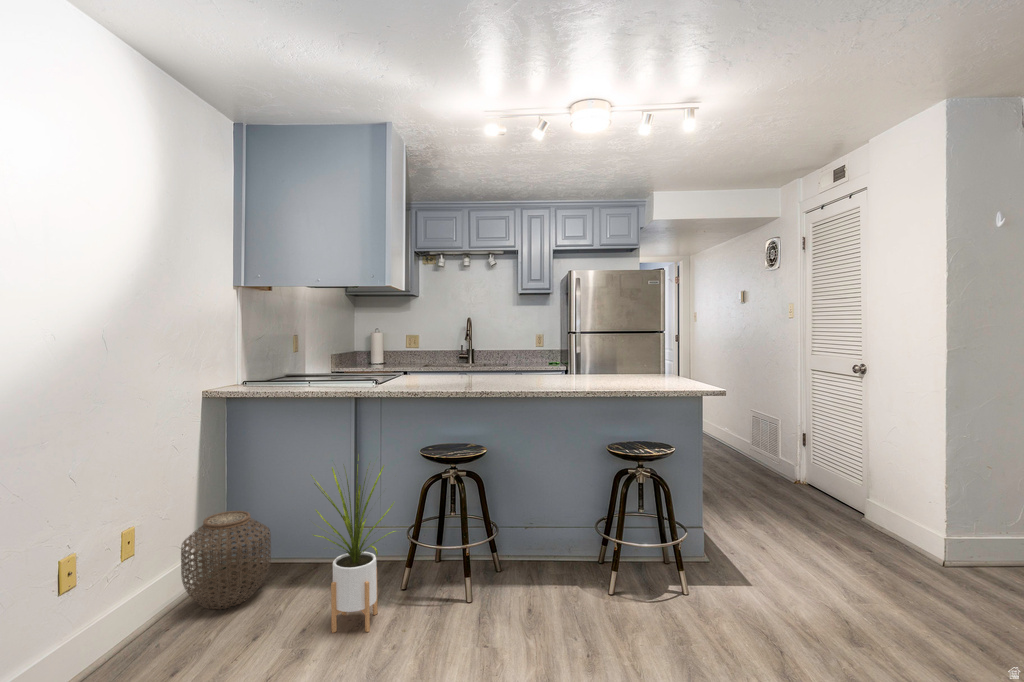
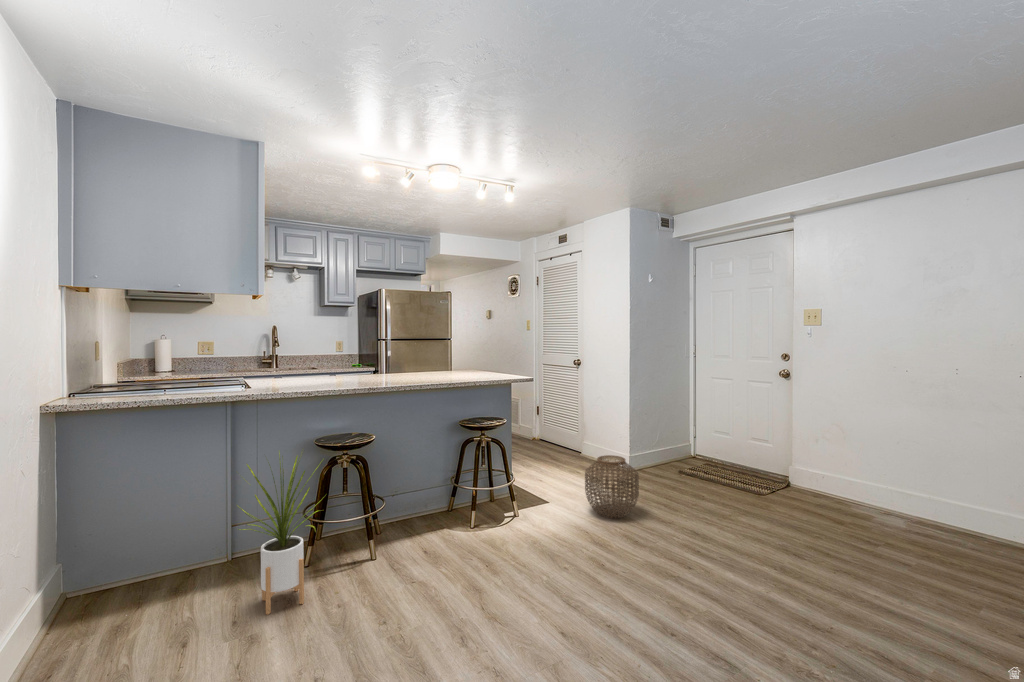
woven basket: present [181,511,271,609] -> present [585,455,639,519]

